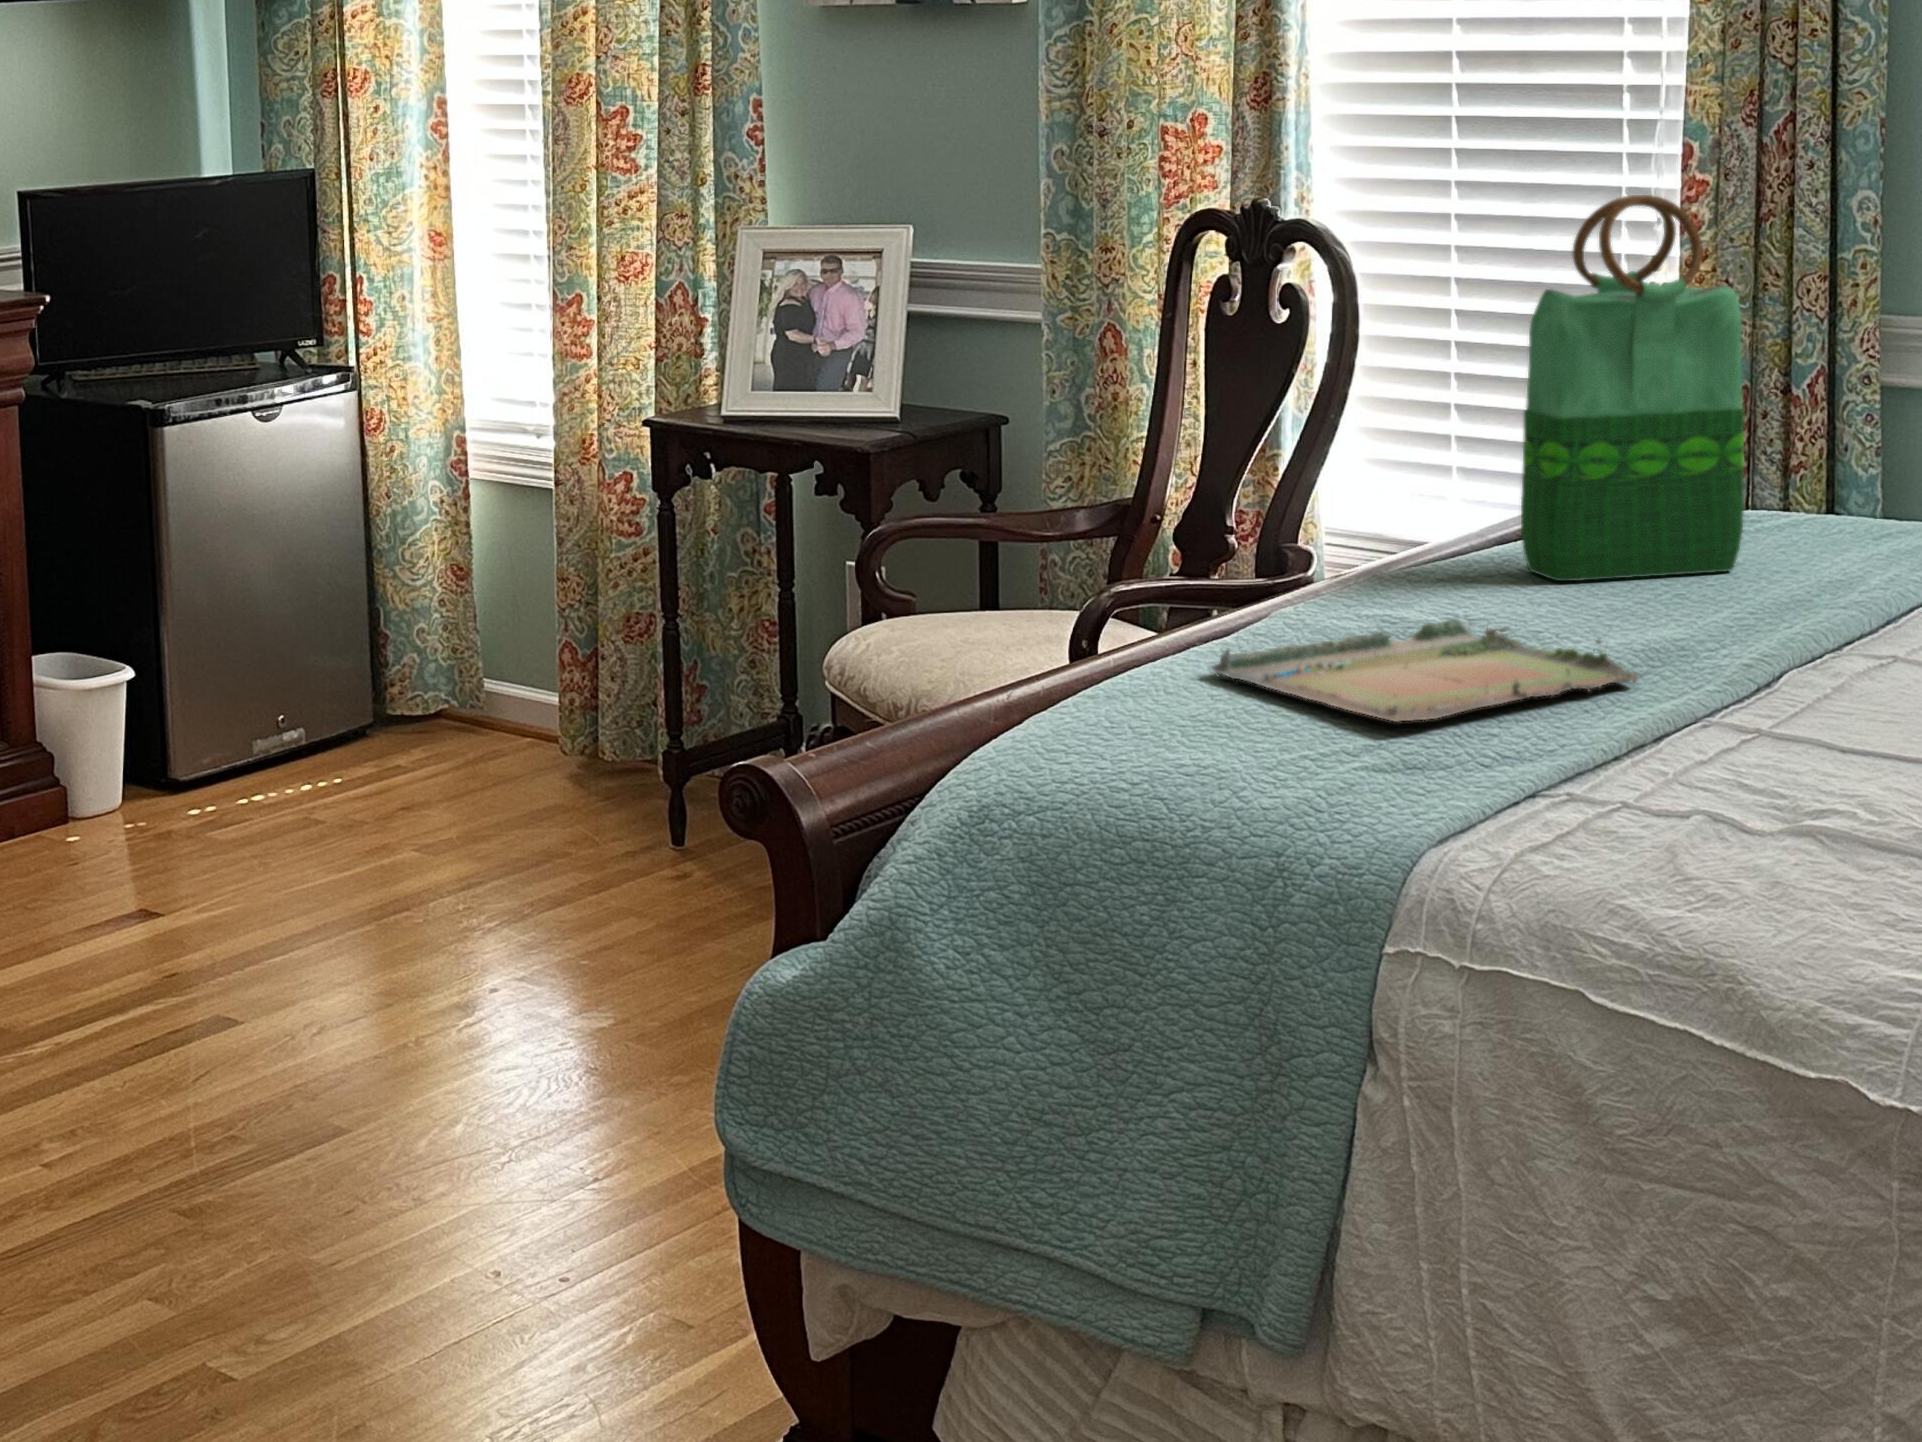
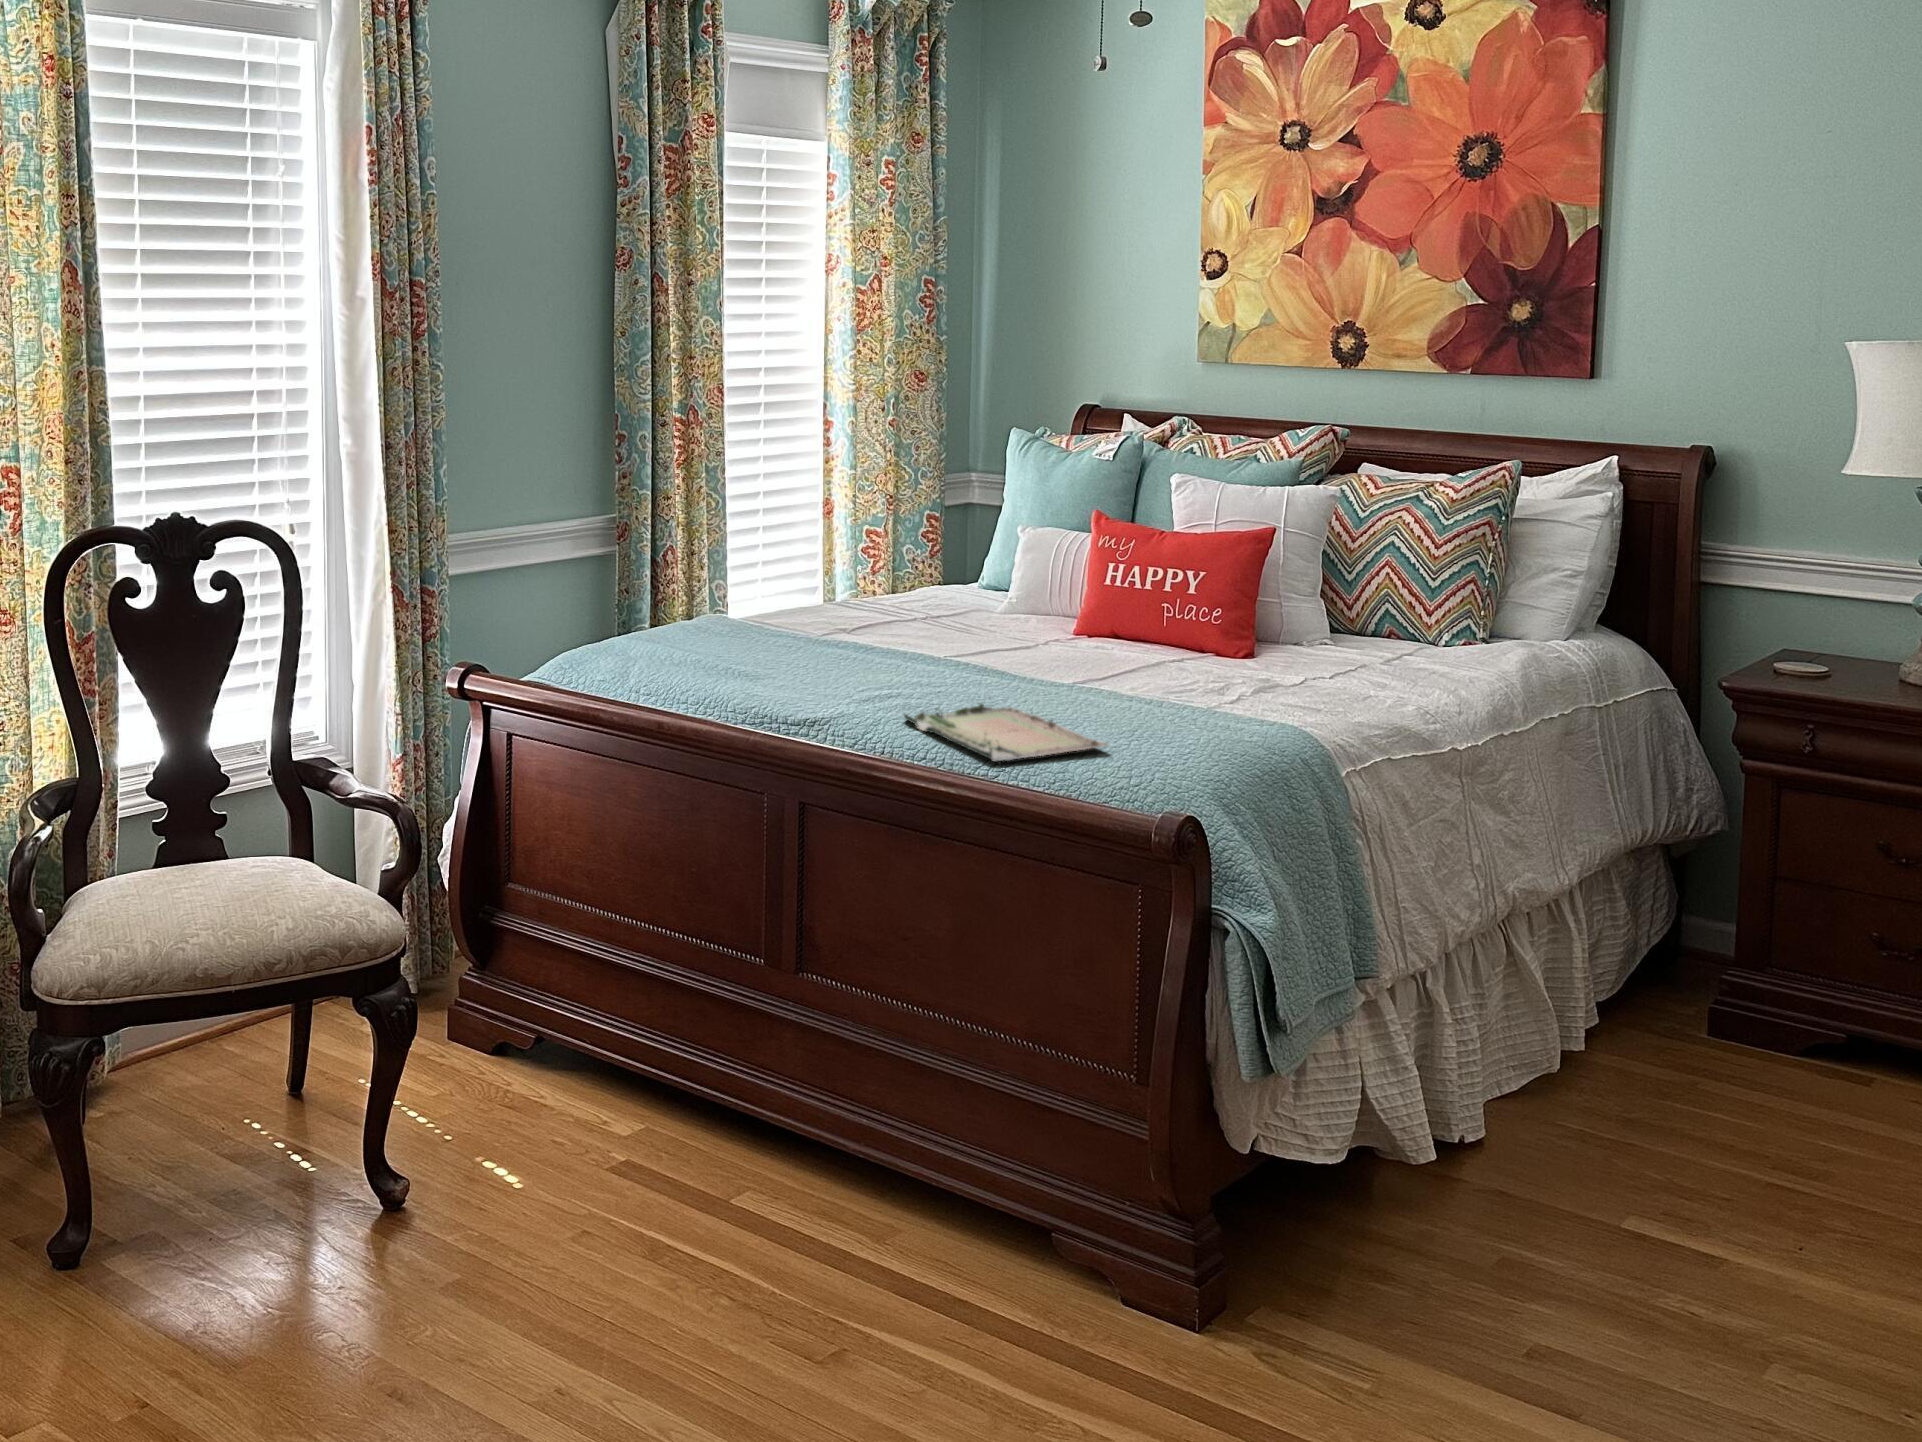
tote bag: present [1521,195,1745,581] -> none [743,480,801,694]

